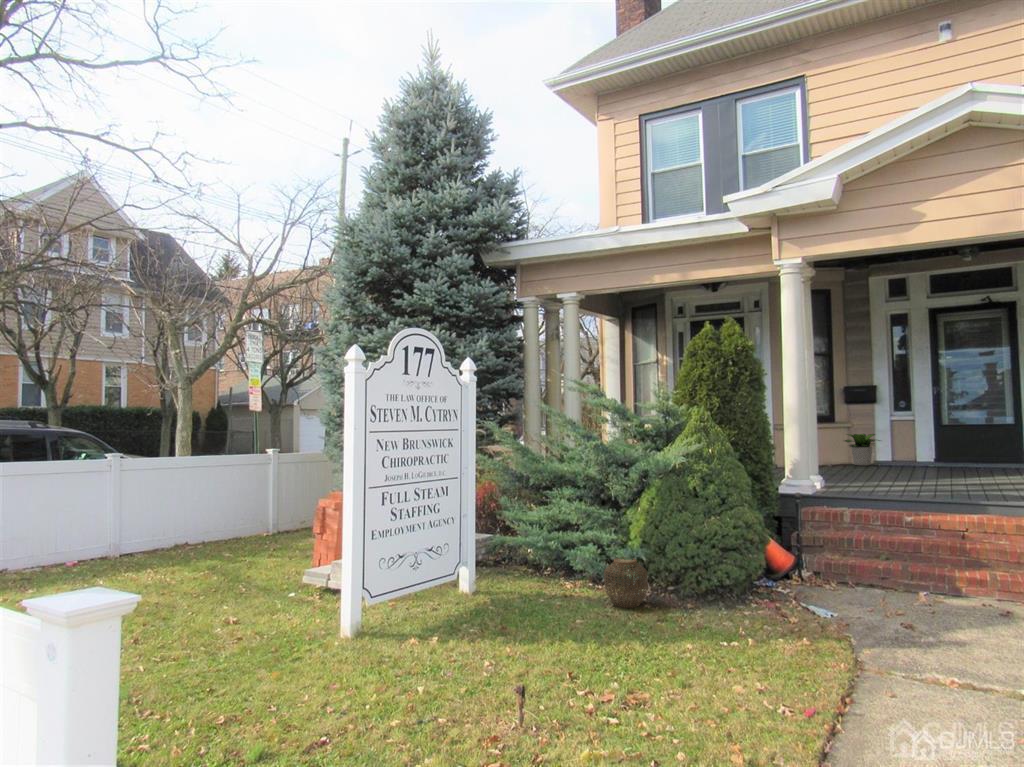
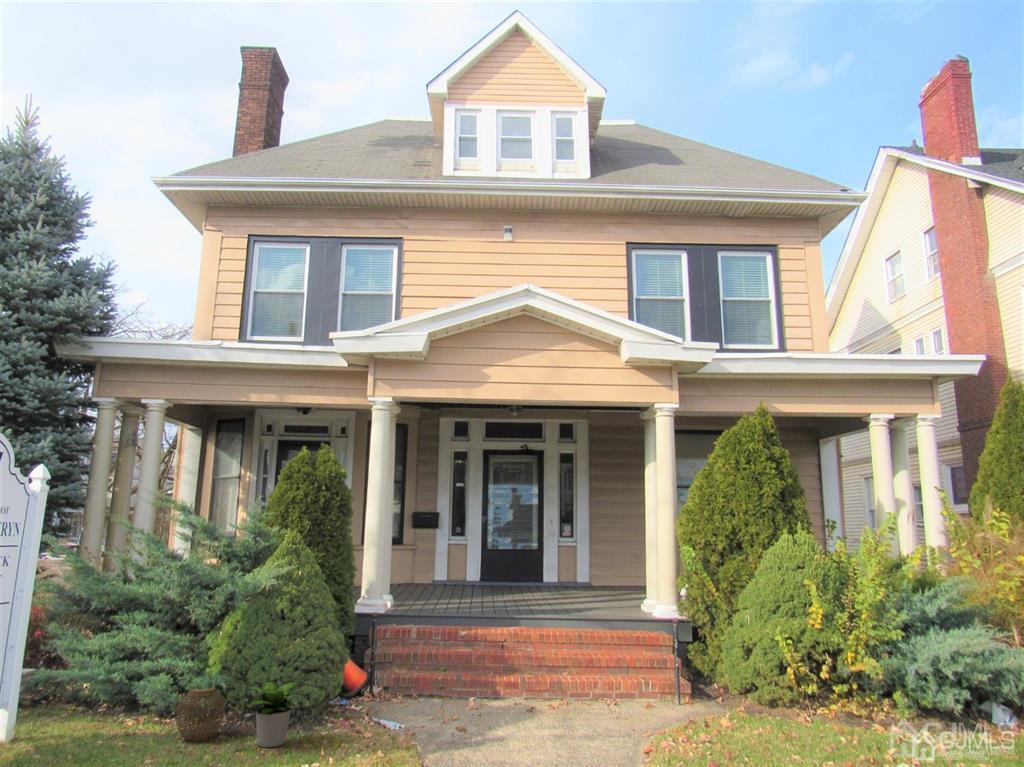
potted plant: present [845,434,875,466] -> present [245,680,308,748]

